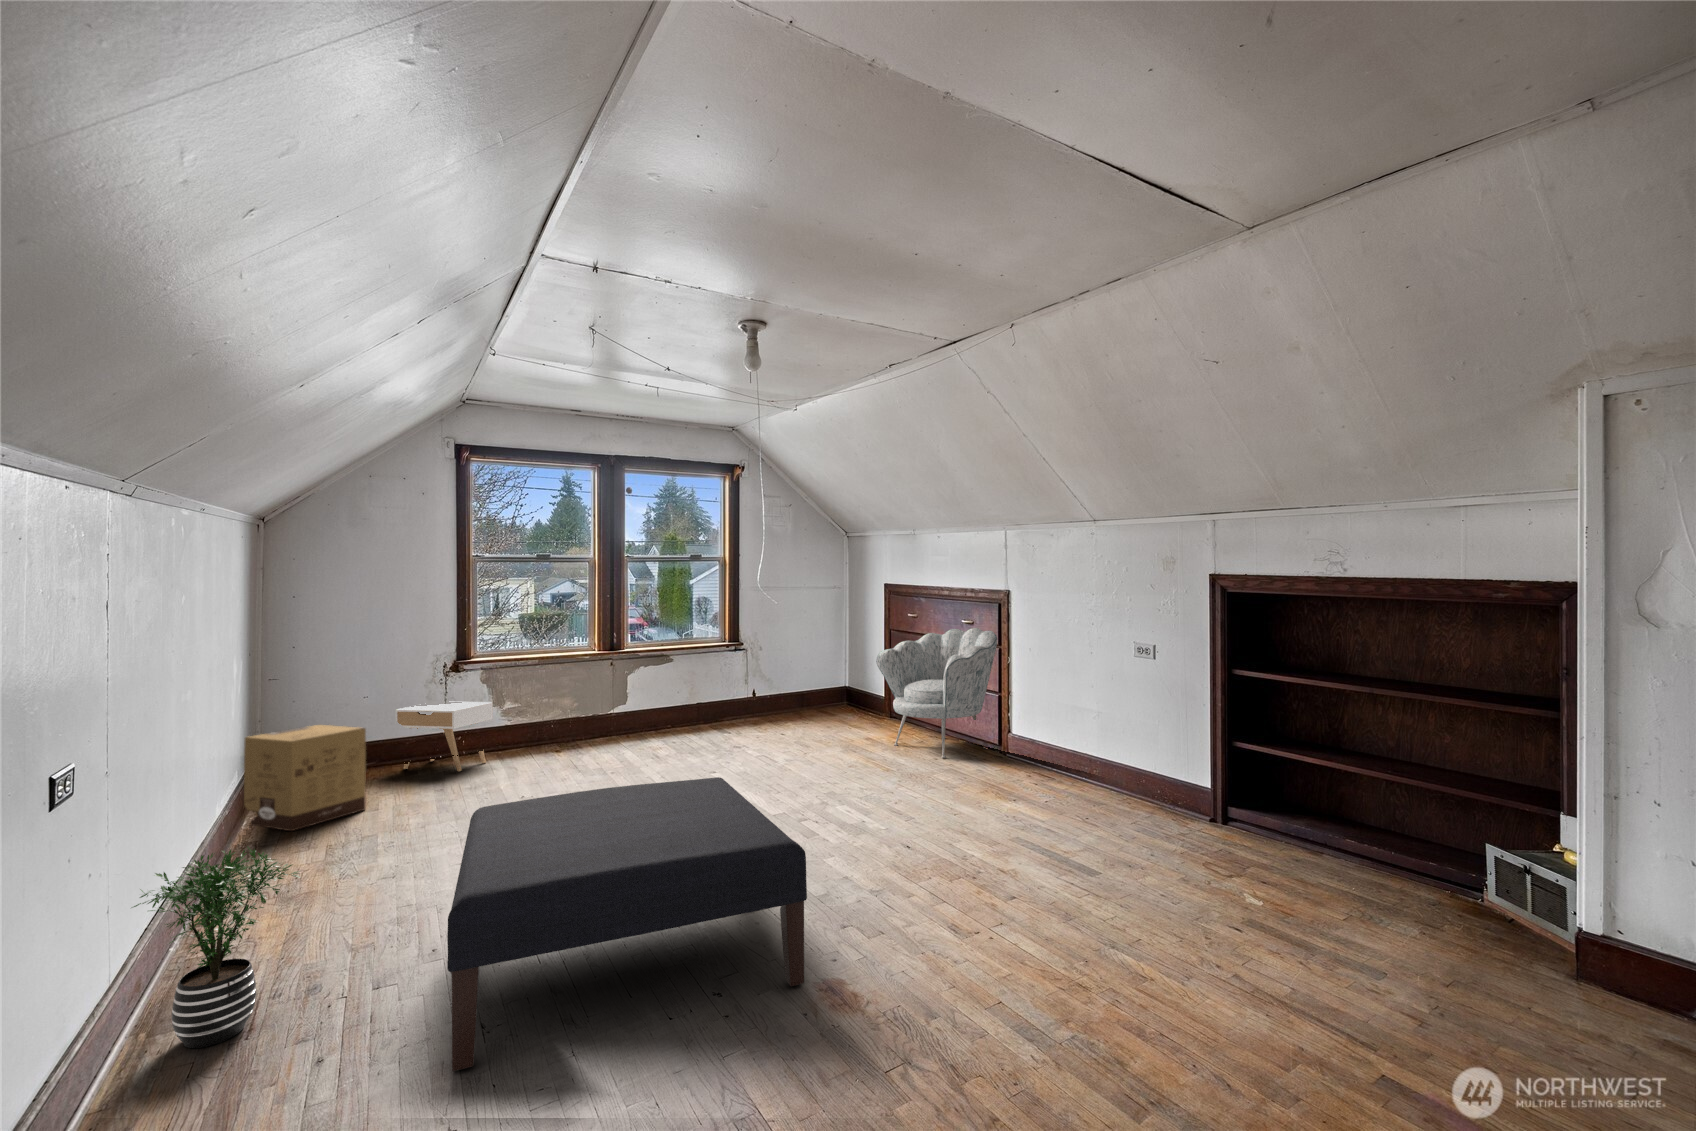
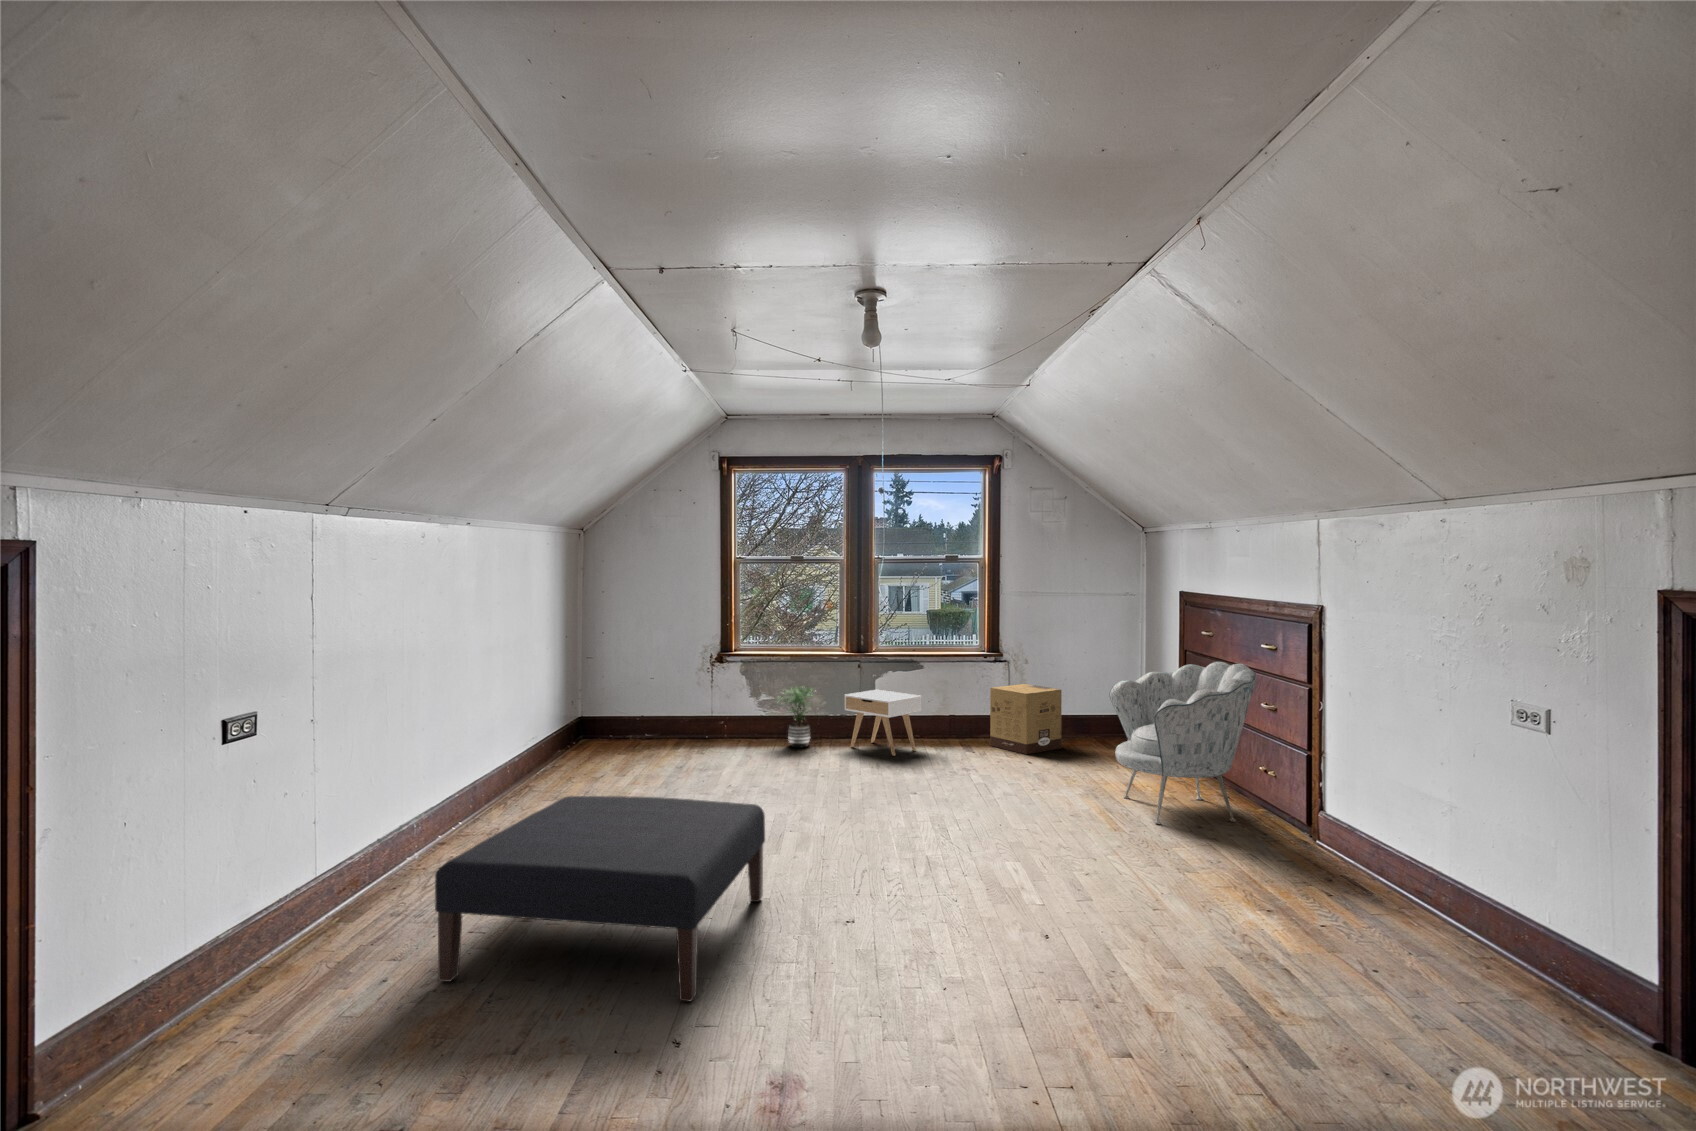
nightstand: present [396,702,493,771] -> present [845,690,921,756]
cardboard box: present [244,725,366,831] -> present [990,684,1062,754]
potted plant: present [132,846,300,1048] -> present [779,685,813,748]

